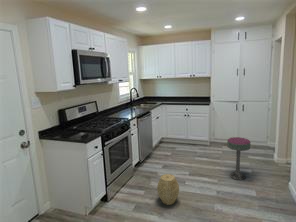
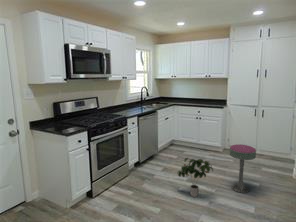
potted plant: none [184,153,218,189] -> present [178,158,213,197]
woven basket: present [157,174,179,205] -> none [142,177,165,209]

